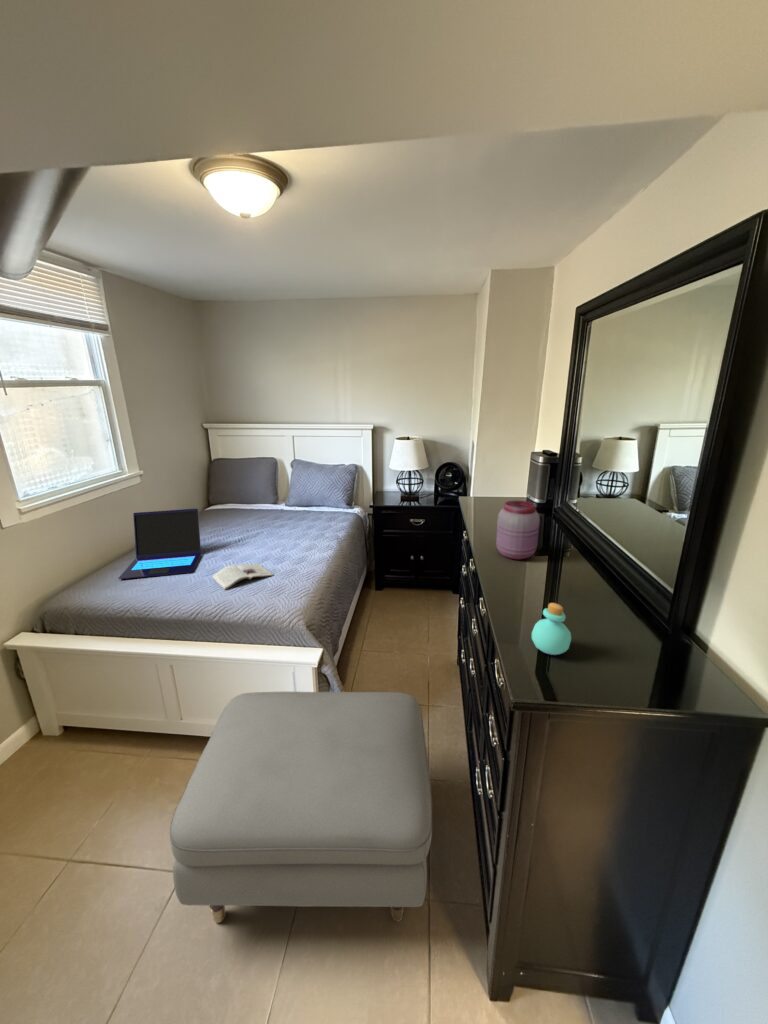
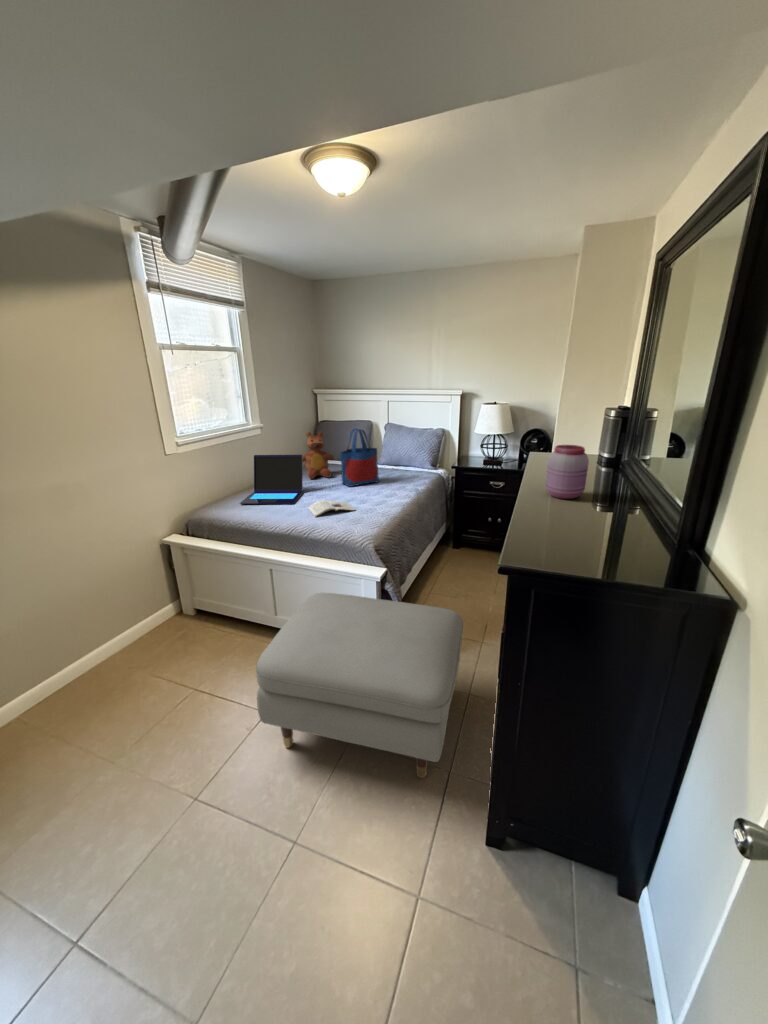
tote bag: none [245,472,292,541] -> present [340,428,379,487]
teddy bear: none [190,475,235,533] -> present [302,431,334,479]
perfume bottle: present [532,603,571,655] -> none [541,511,576,555]

